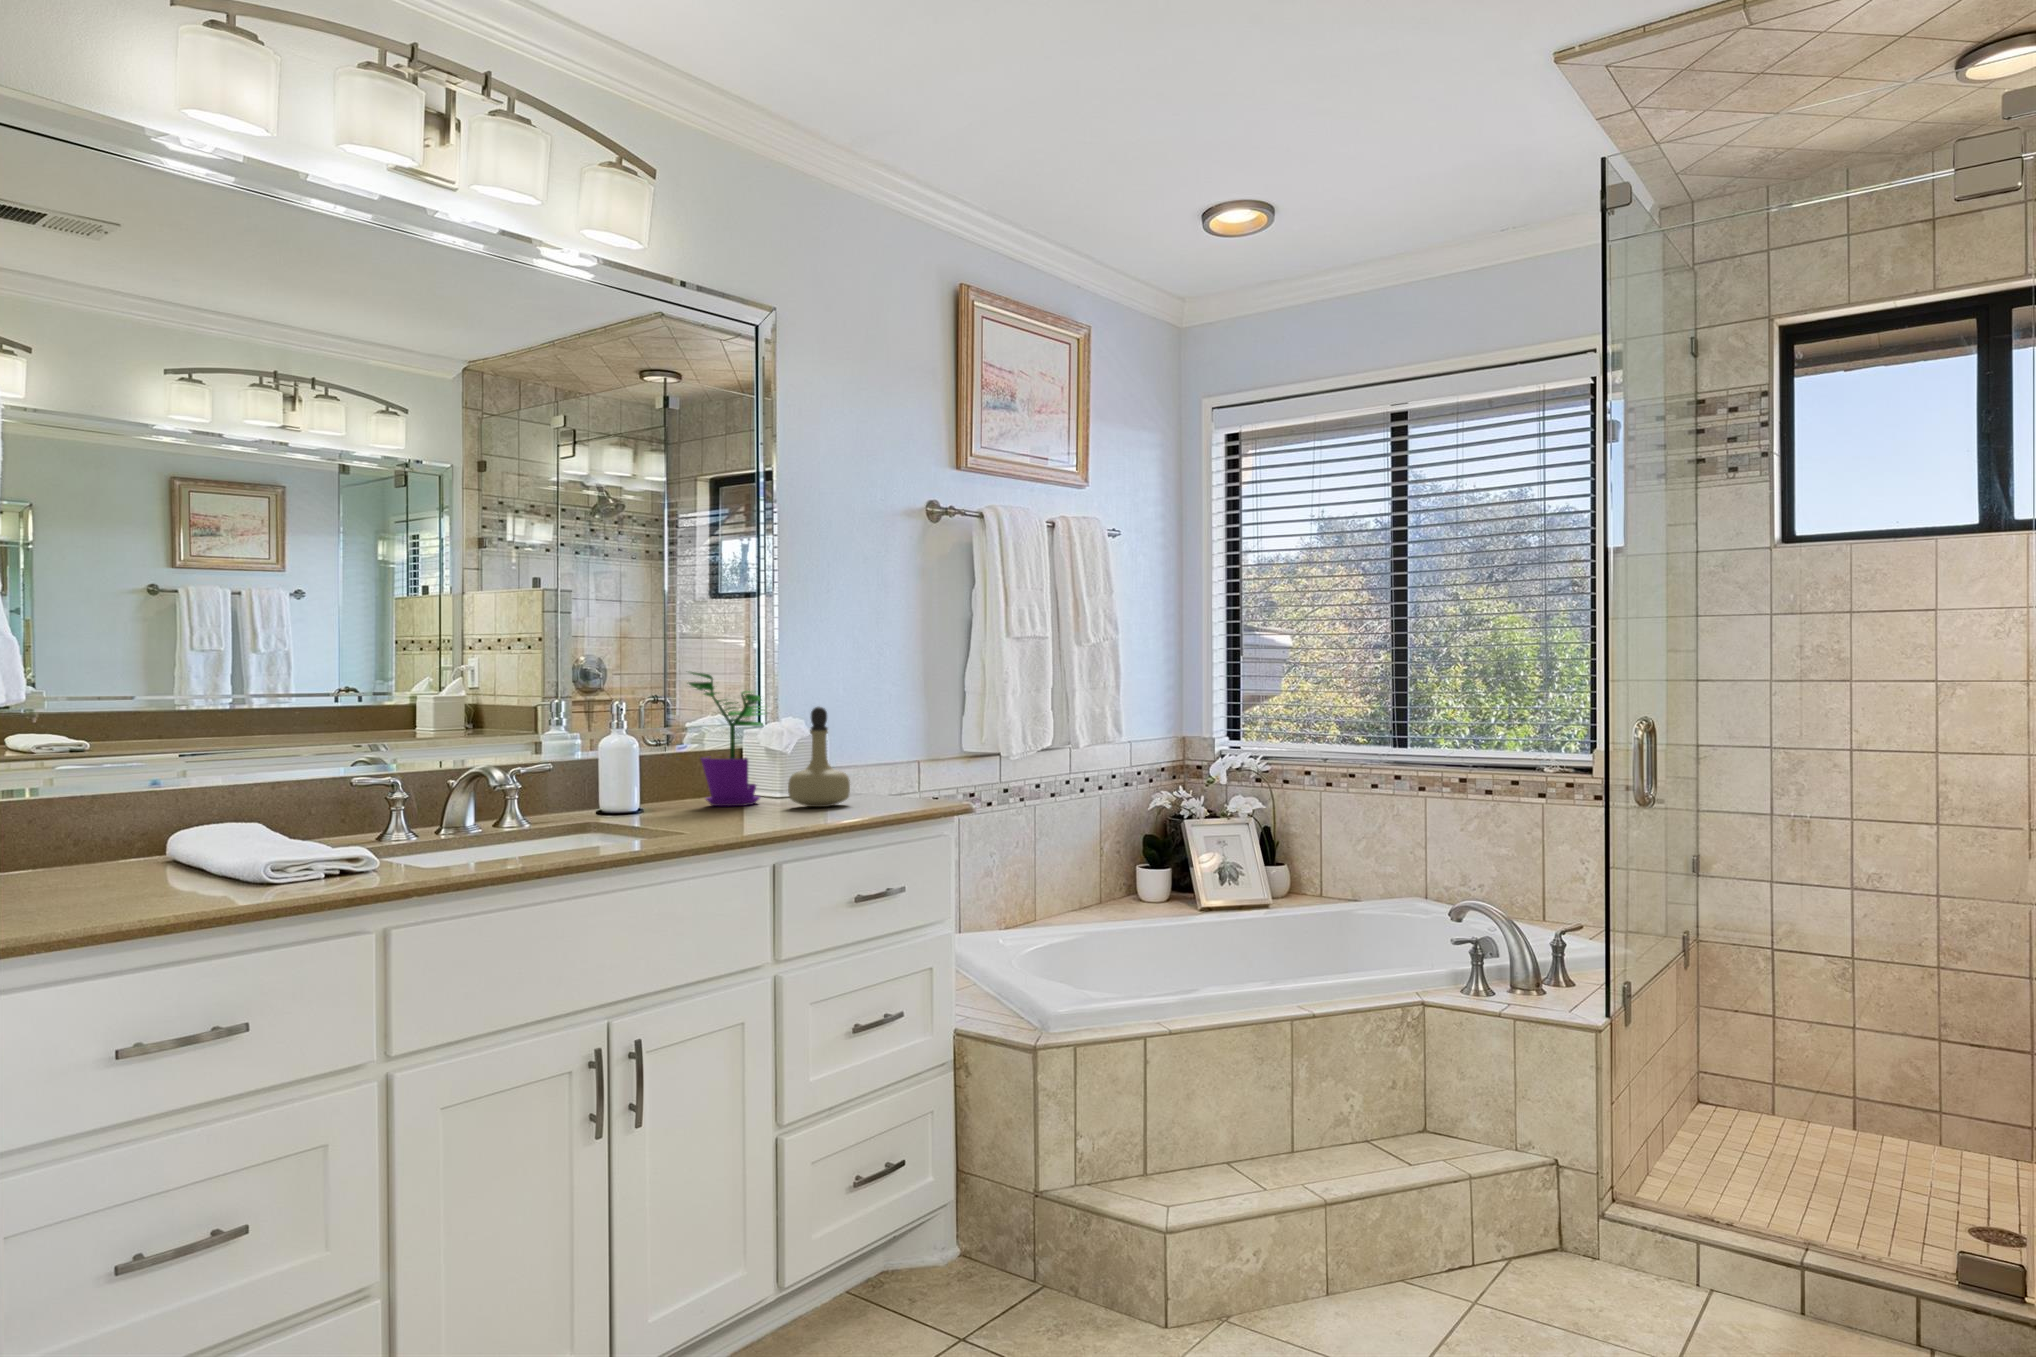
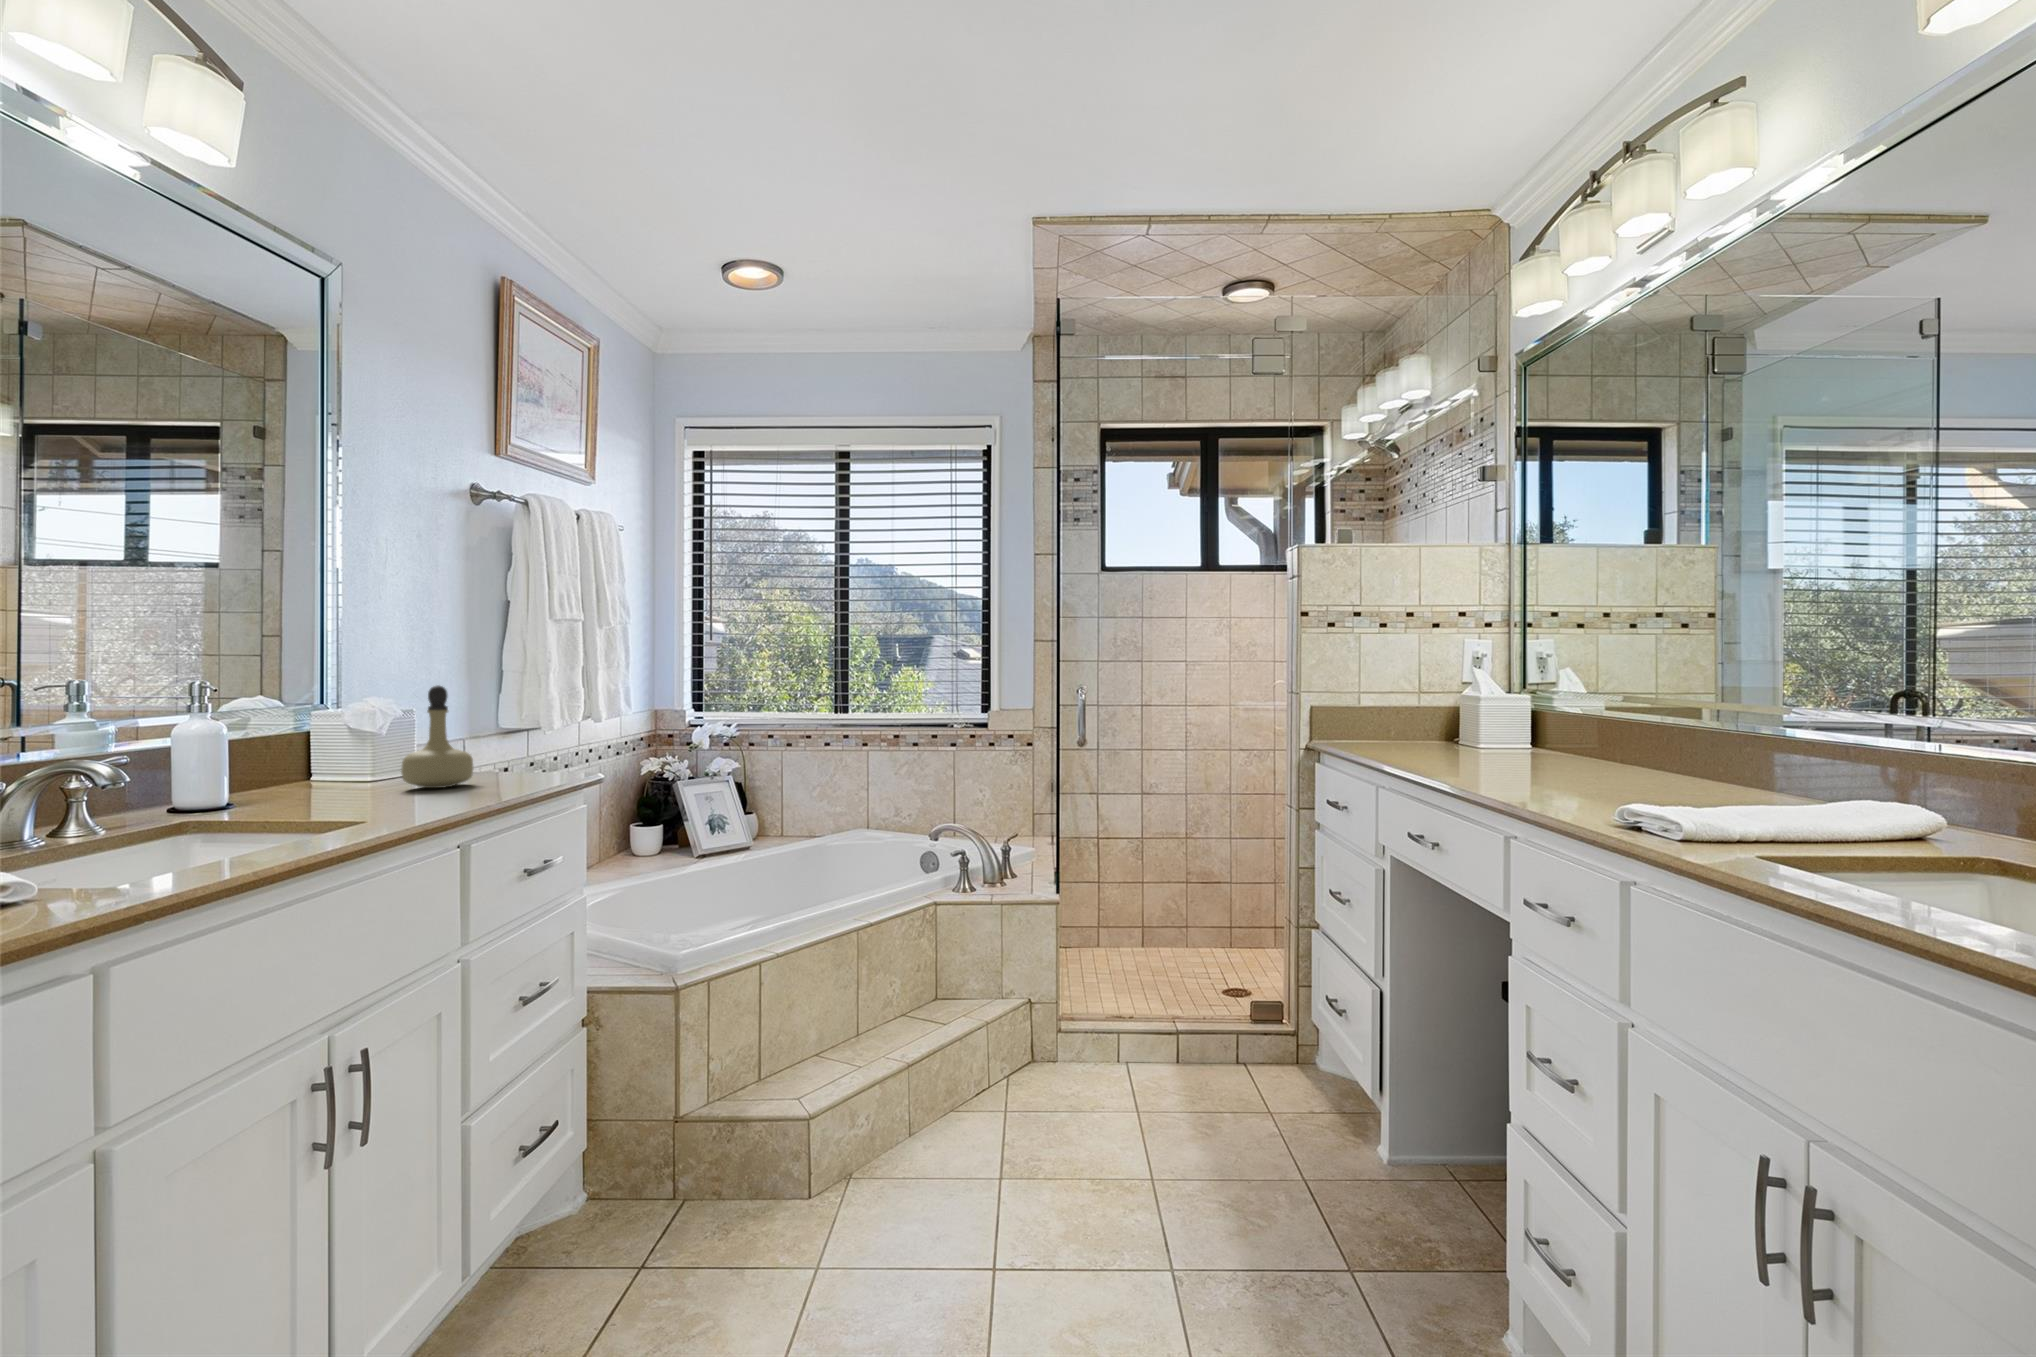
flower pot: present [689,672,765,806] -> none [247,638,360,795]

